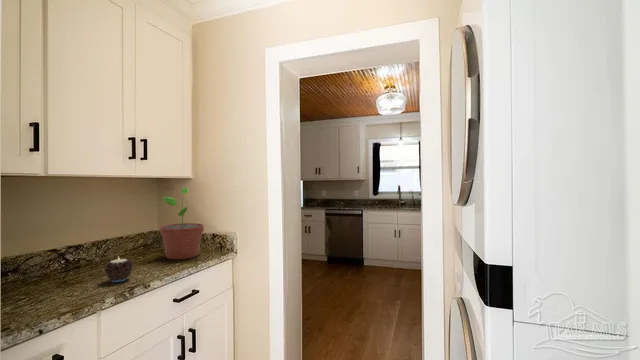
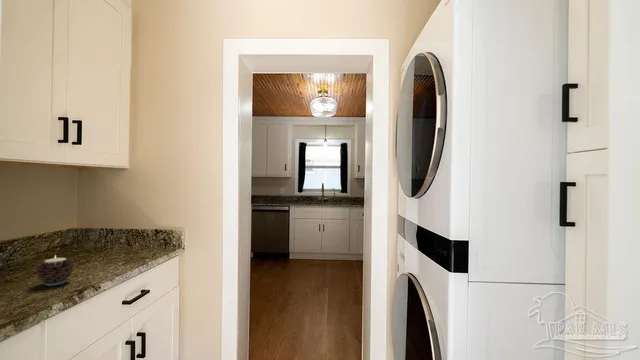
potted plant: present [160,187,204,259] -> none [94,176,148,258]

